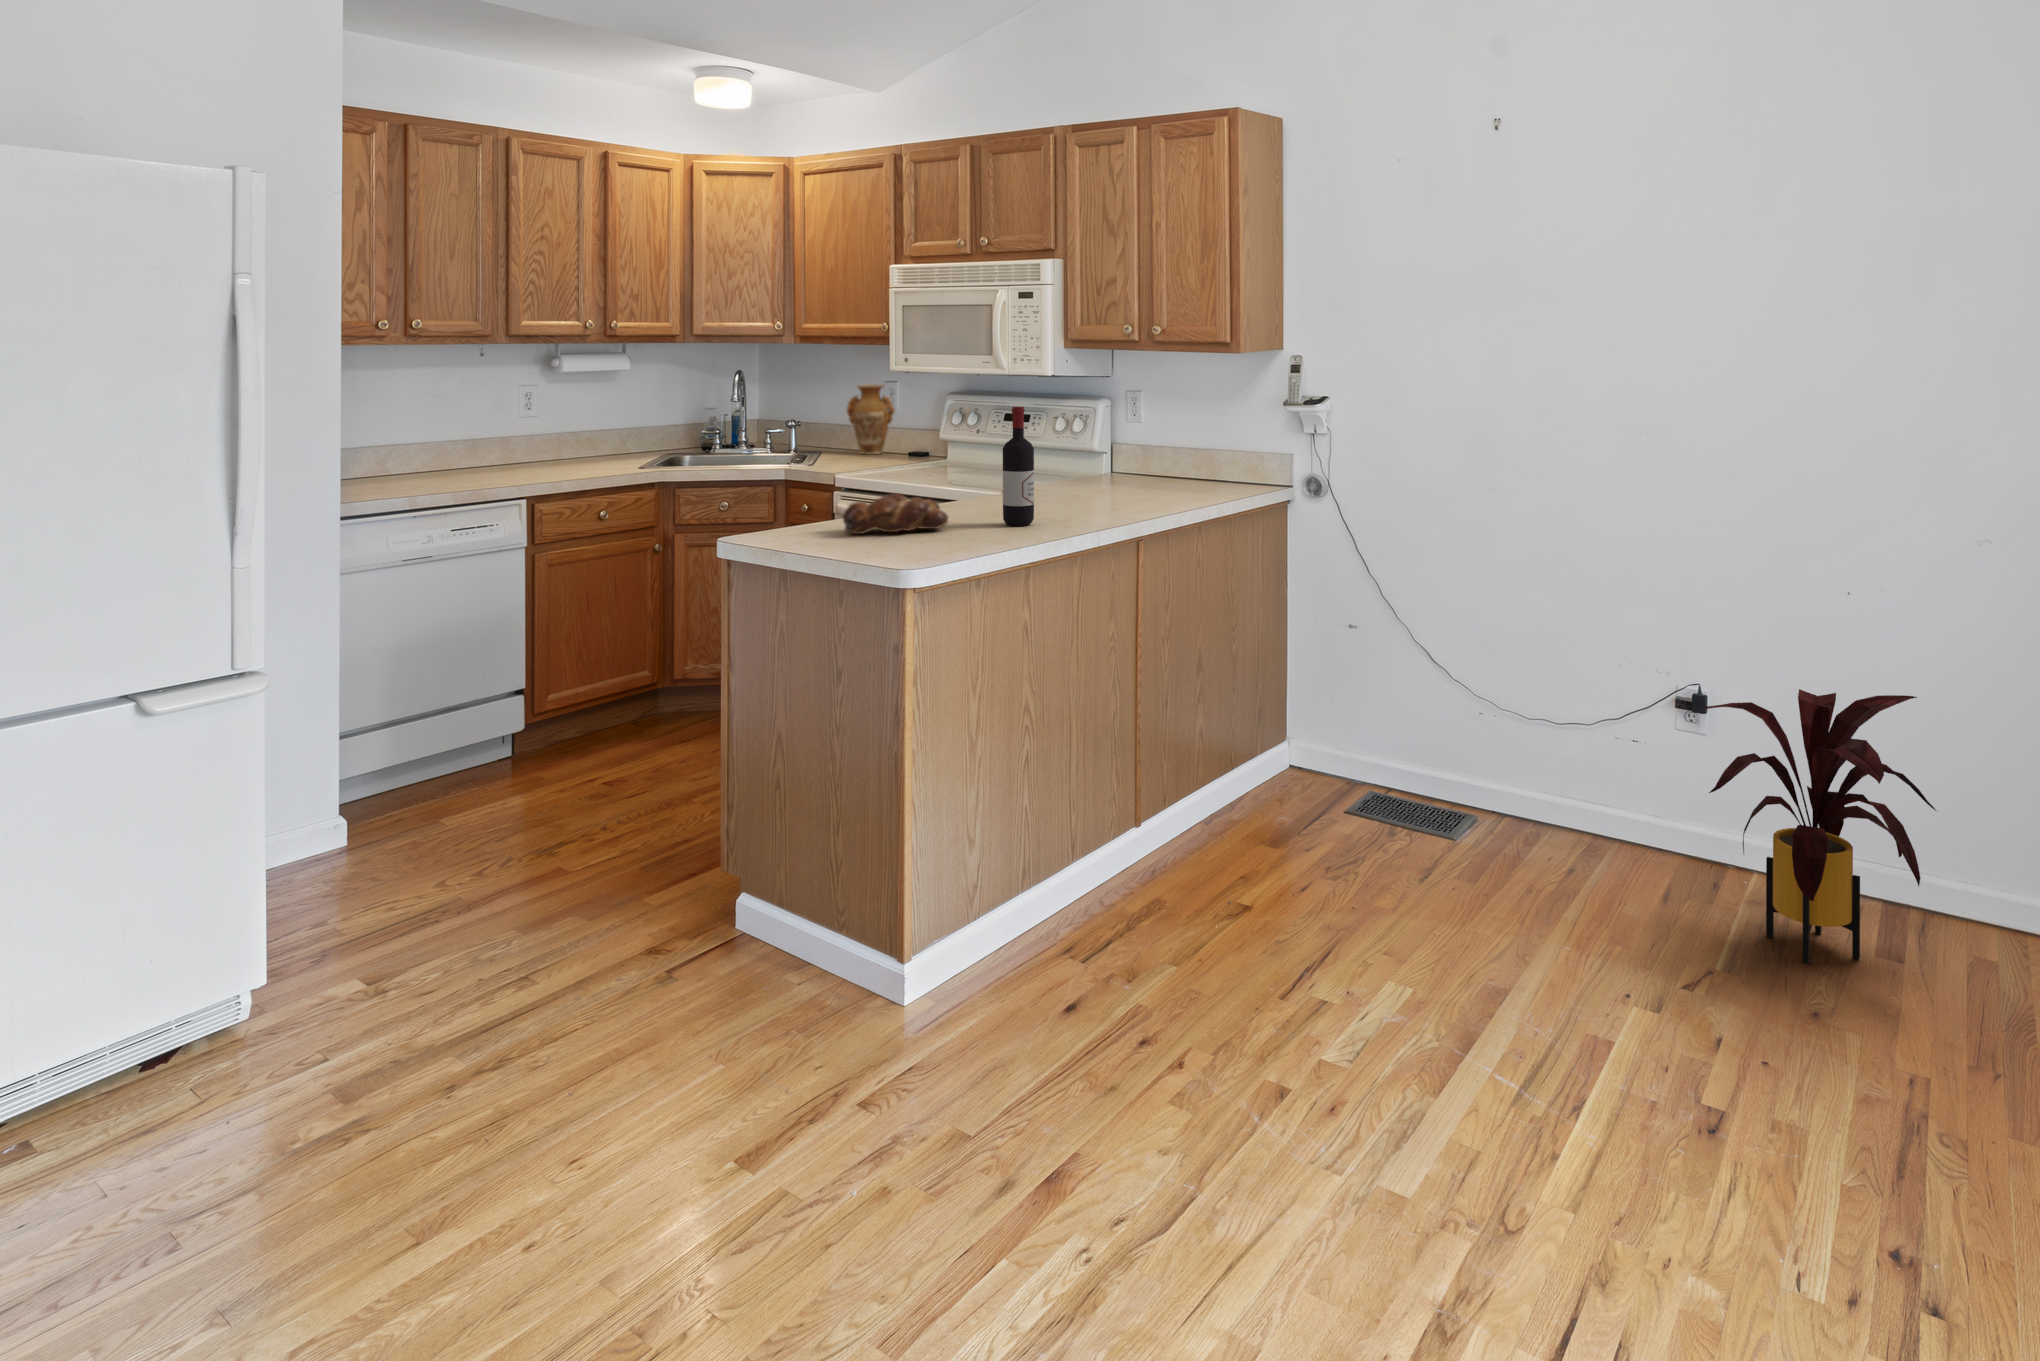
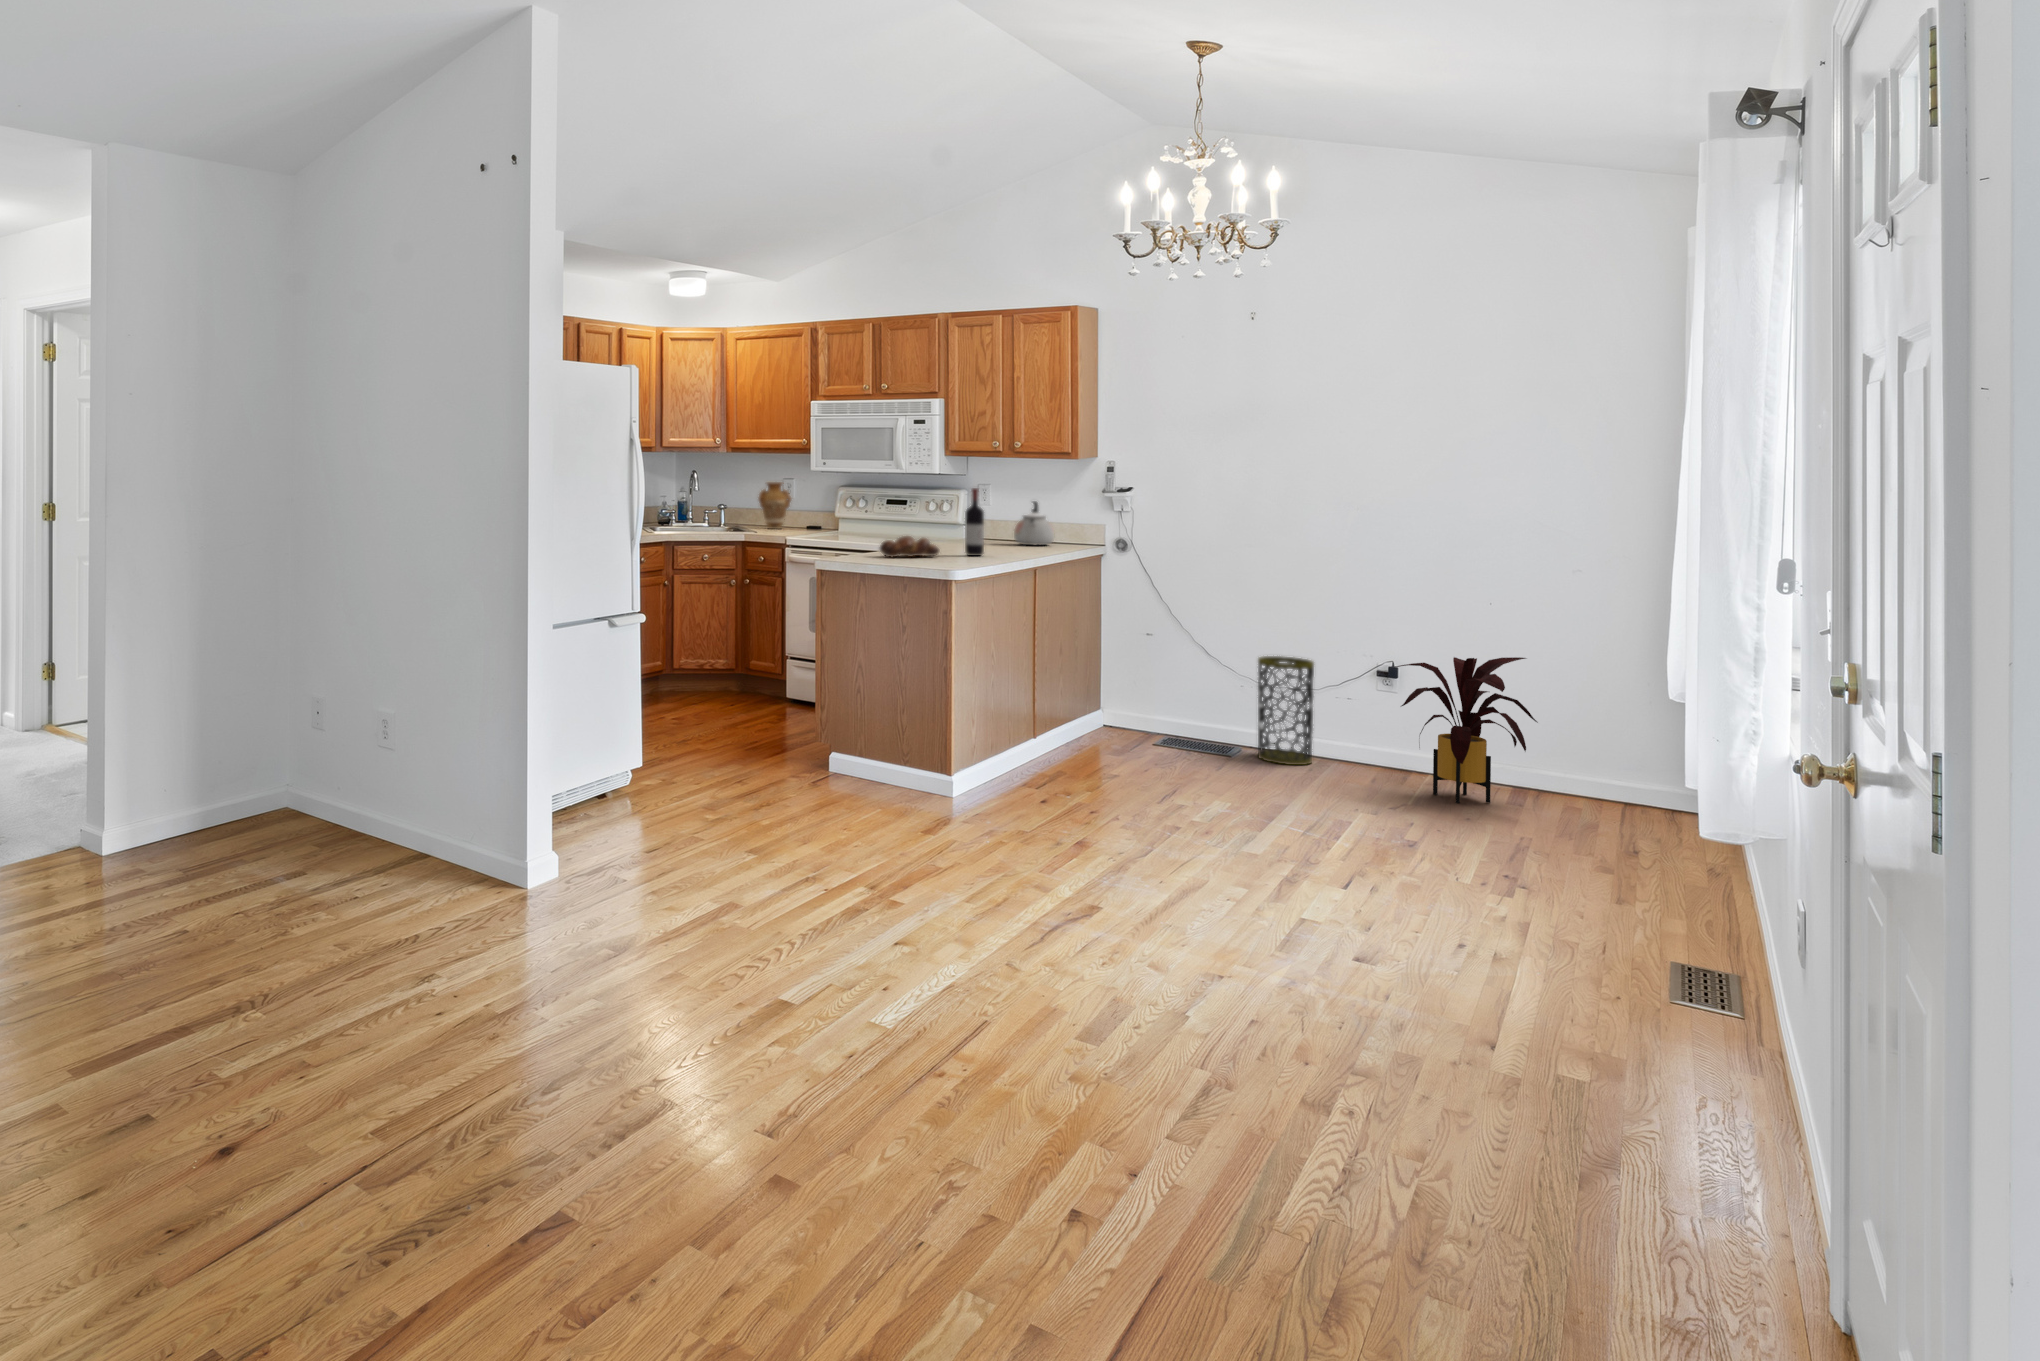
kettle: none [1148,419,1208,490] -> present [1014,501,1054,546]
trash can: none [1500,671,1586,860] -> present [1258,656,1314,765]

